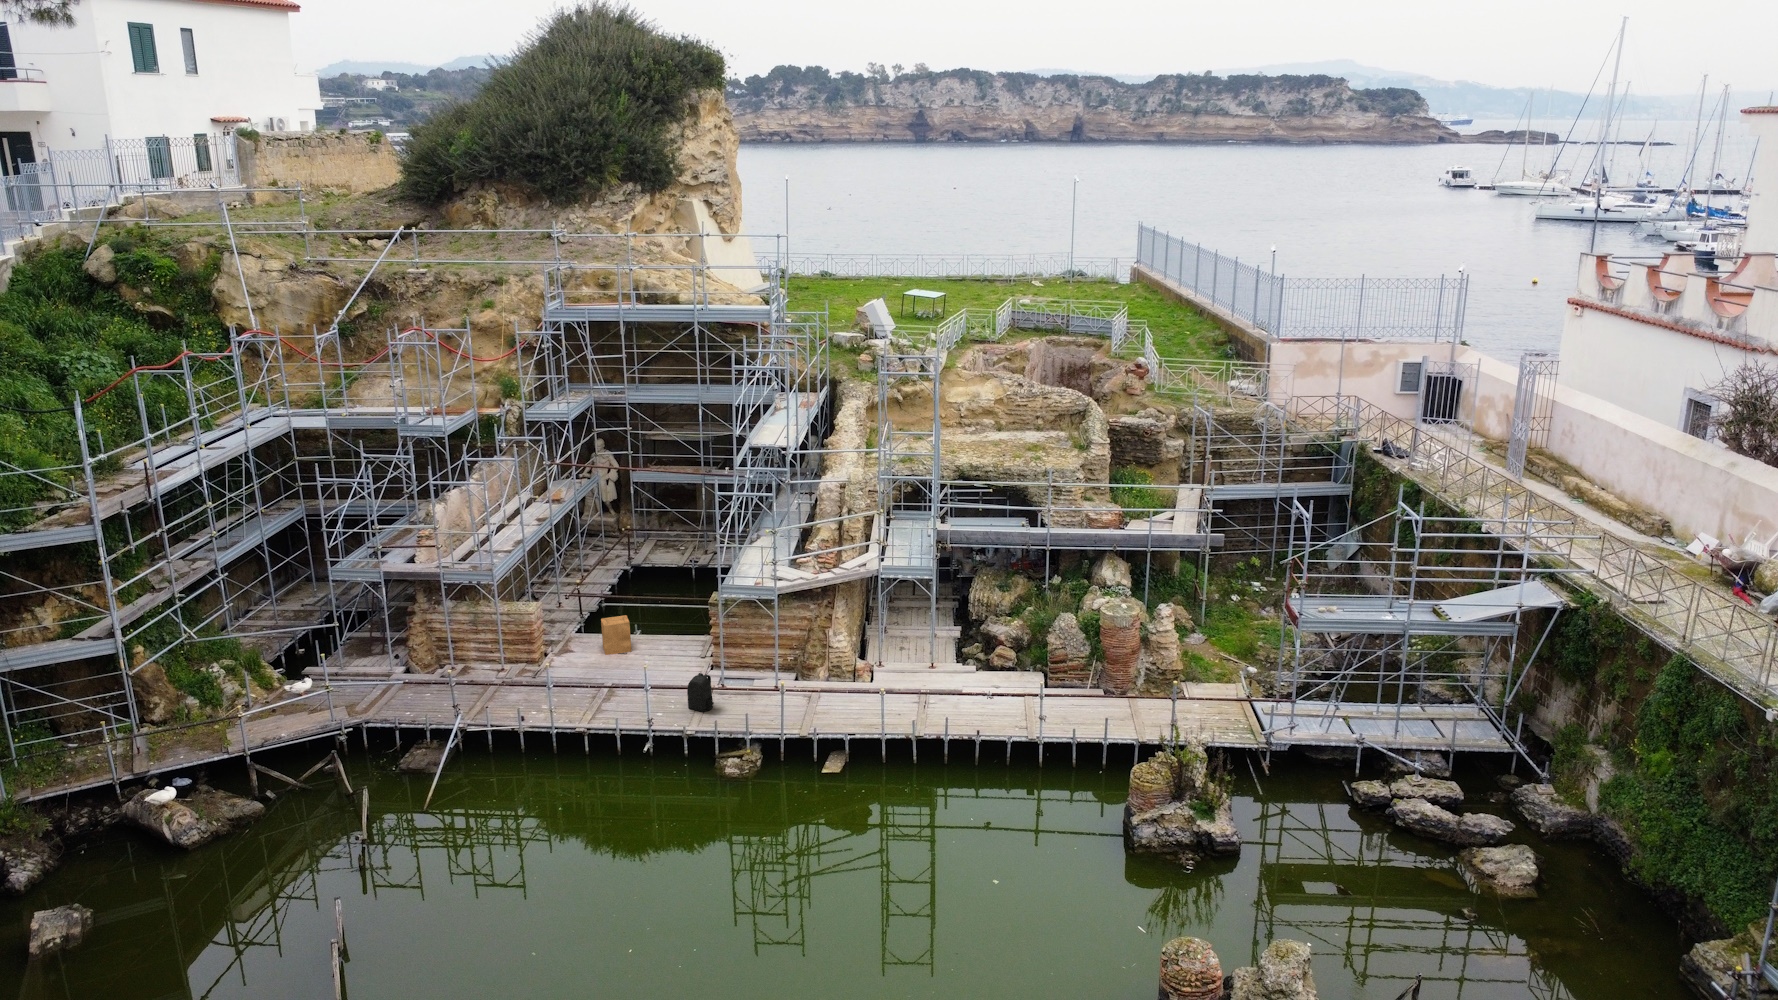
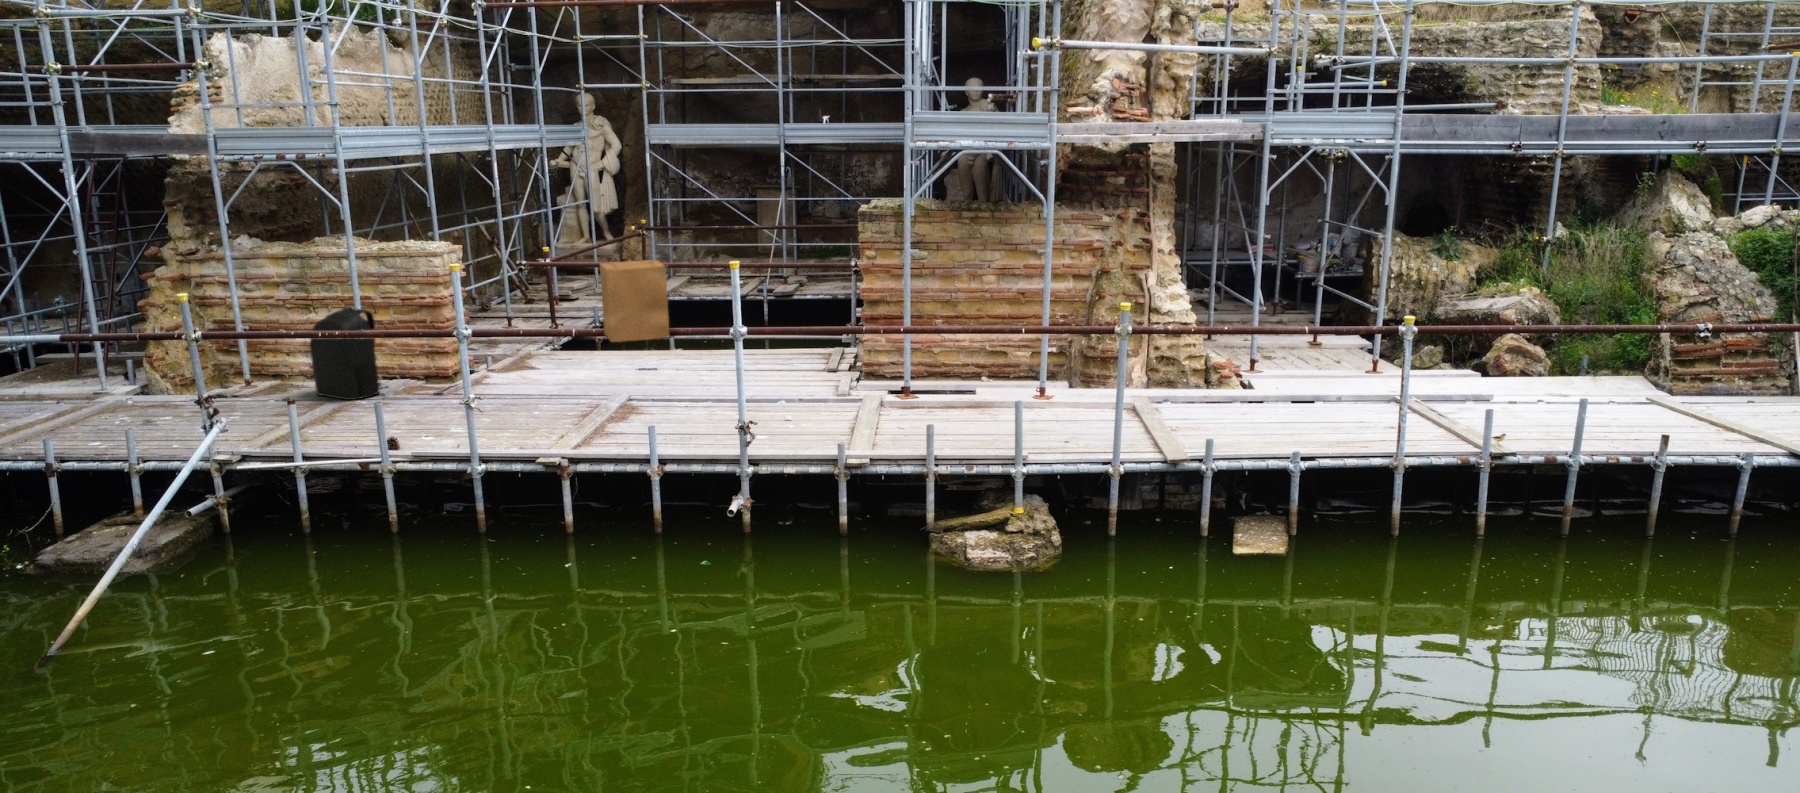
backpack: present [687,673,713,712] -> present [310,307,381,400]

